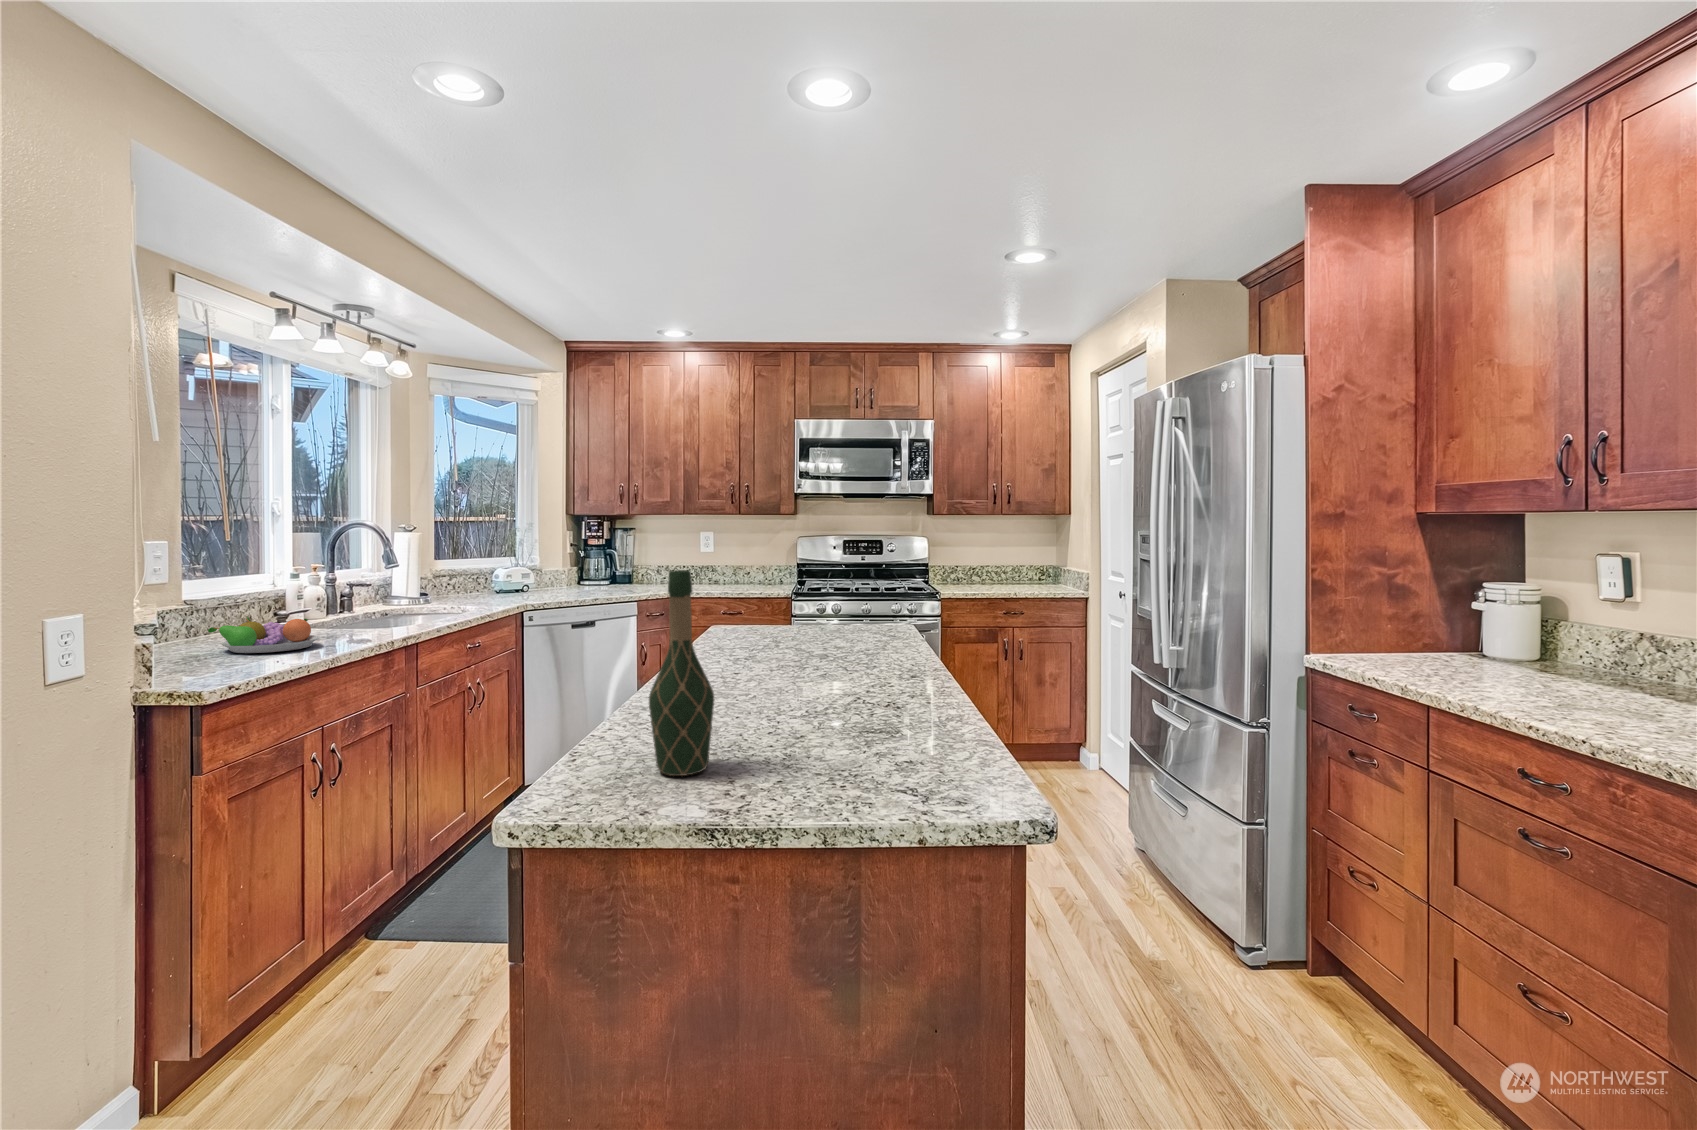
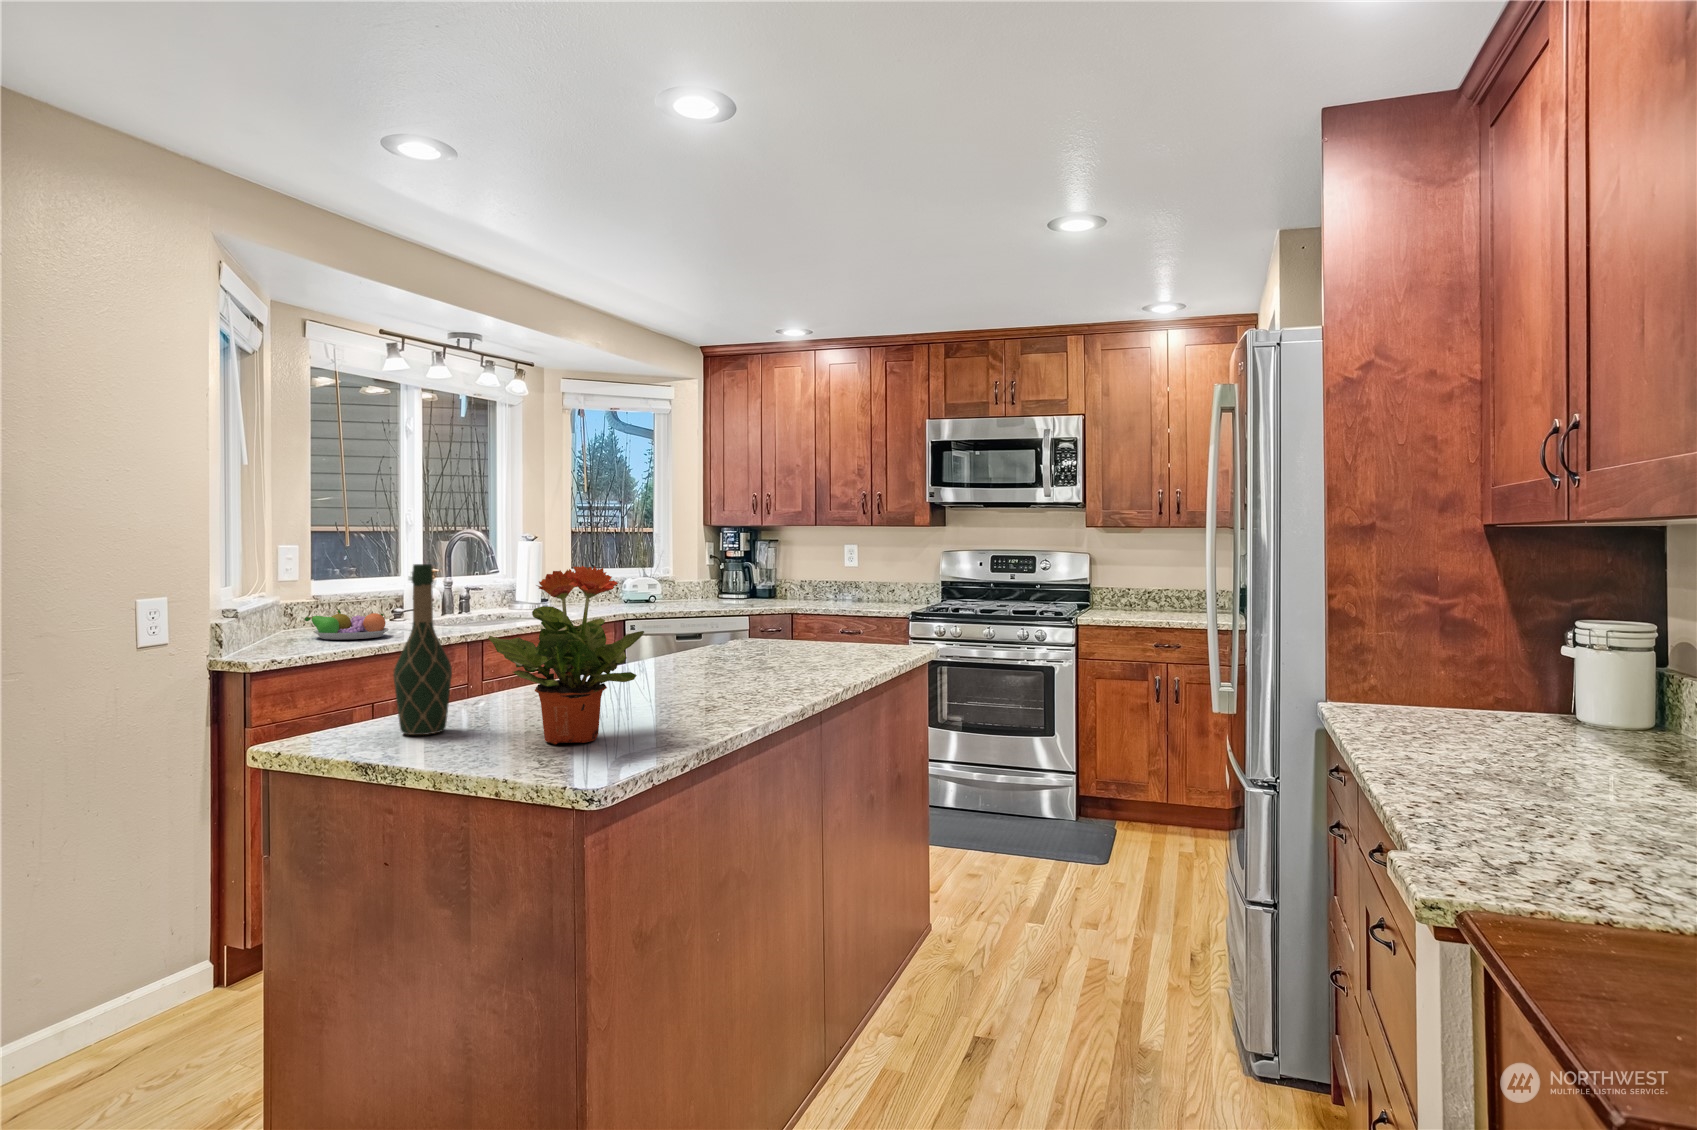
potted plant: none [784,569,959,769] -> present [488,566,644,744]

